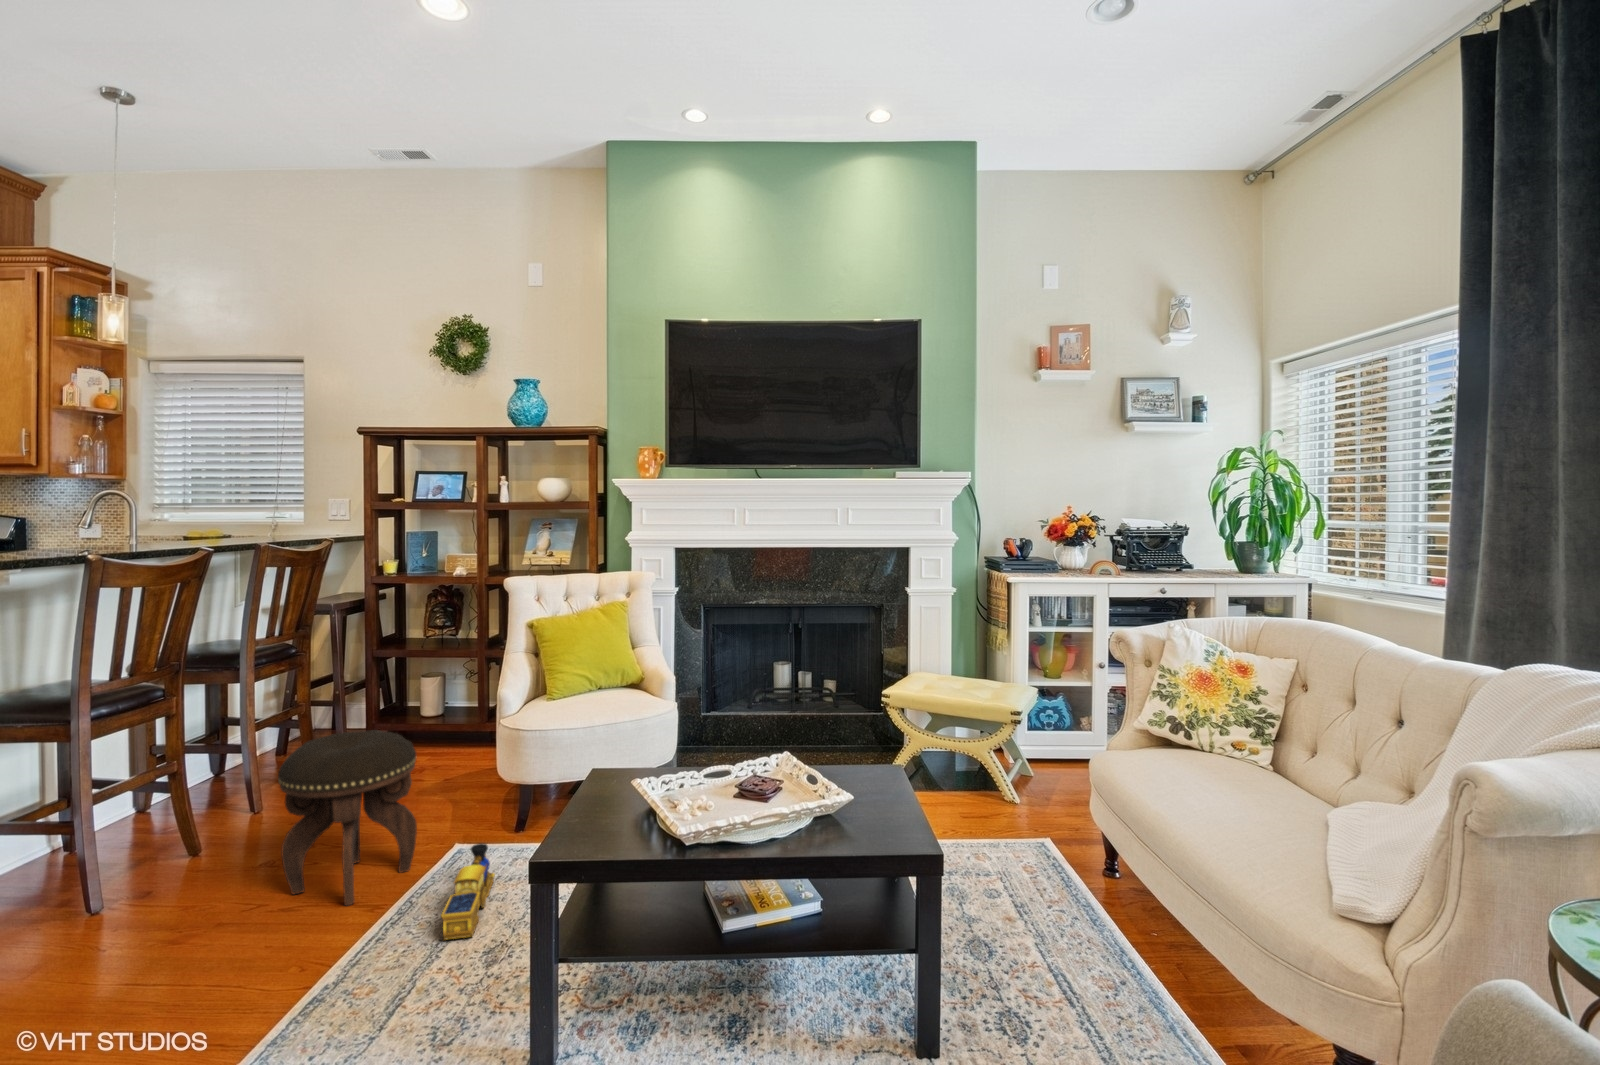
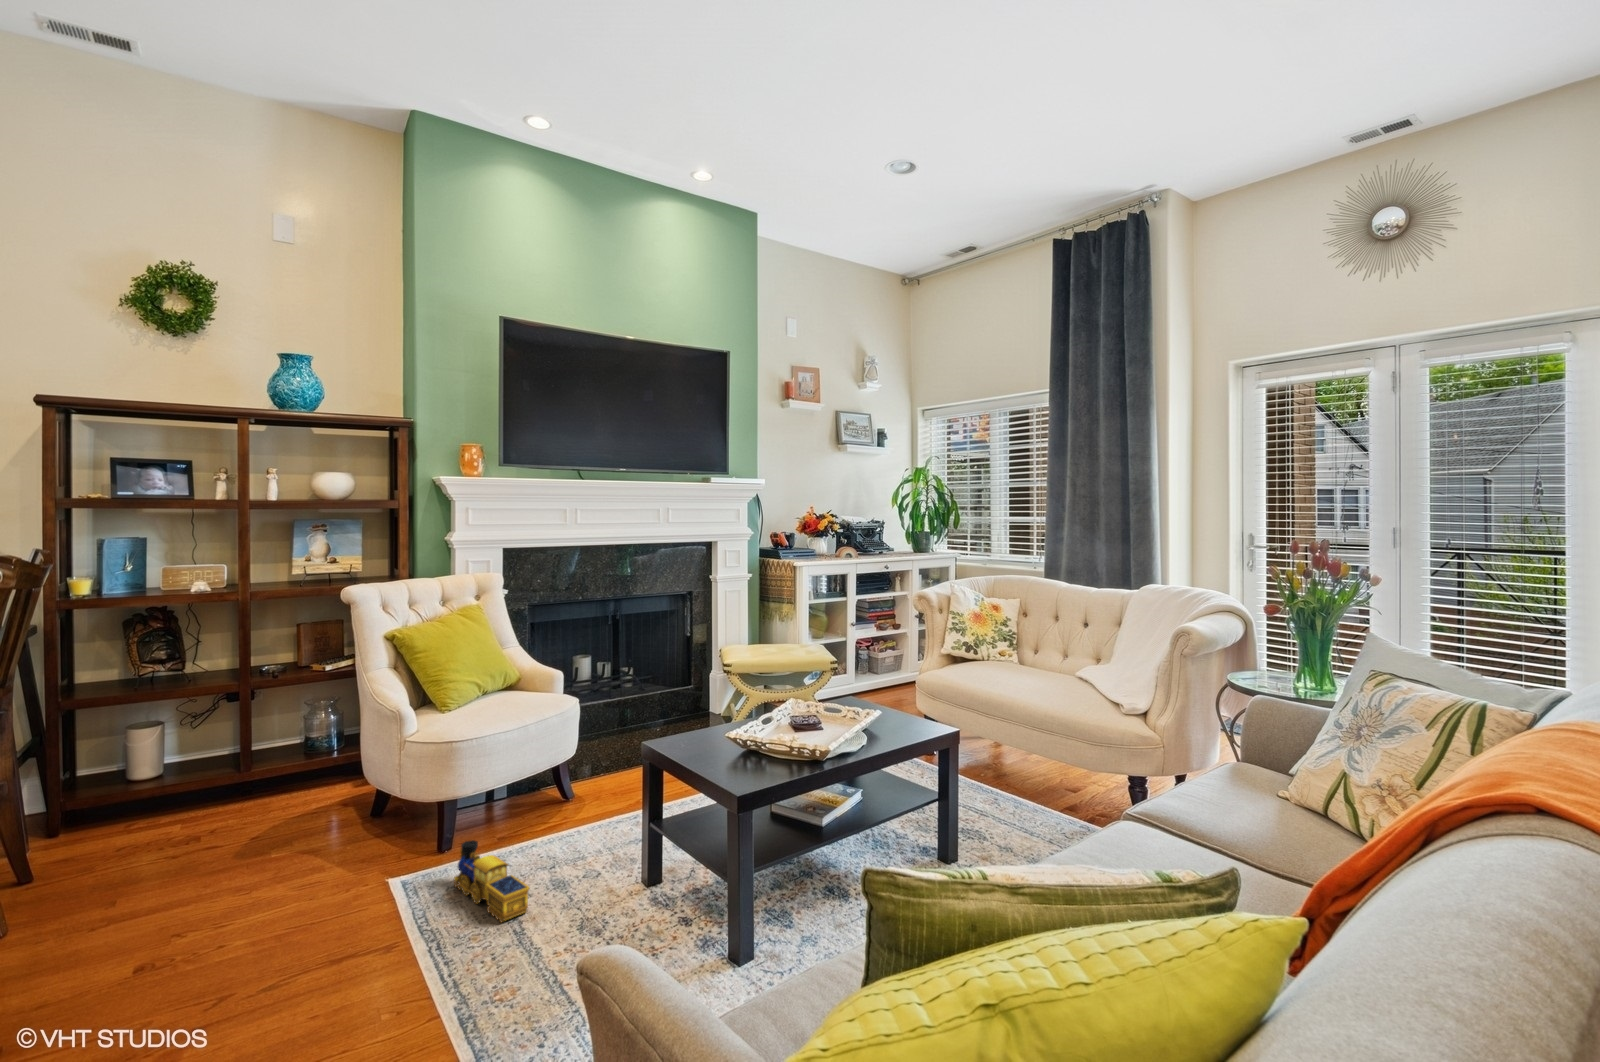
footstool: present [278,730,417,906] -> none [219,749,379,952]

